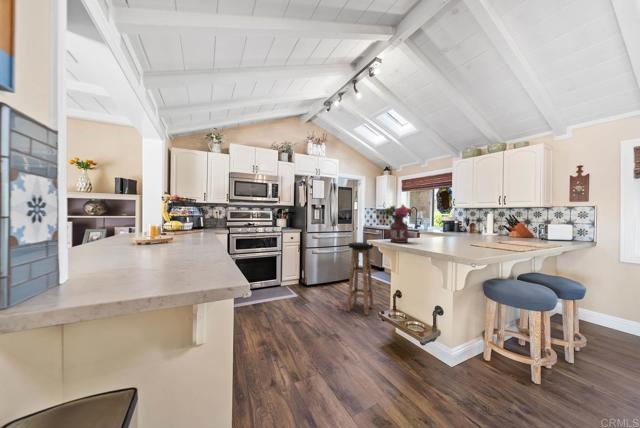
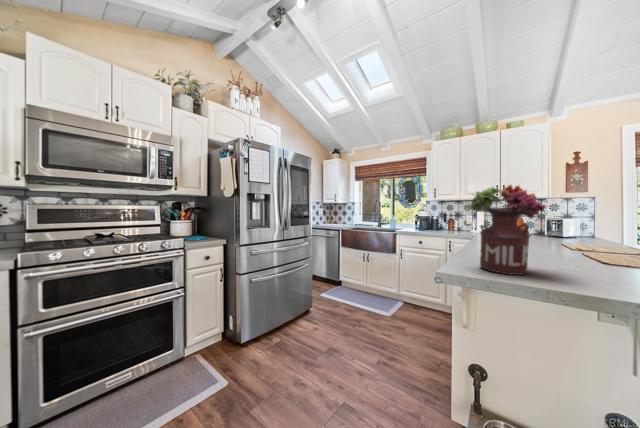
bar stool: present [347,242,374,315] -> none [340,261,389,409]

